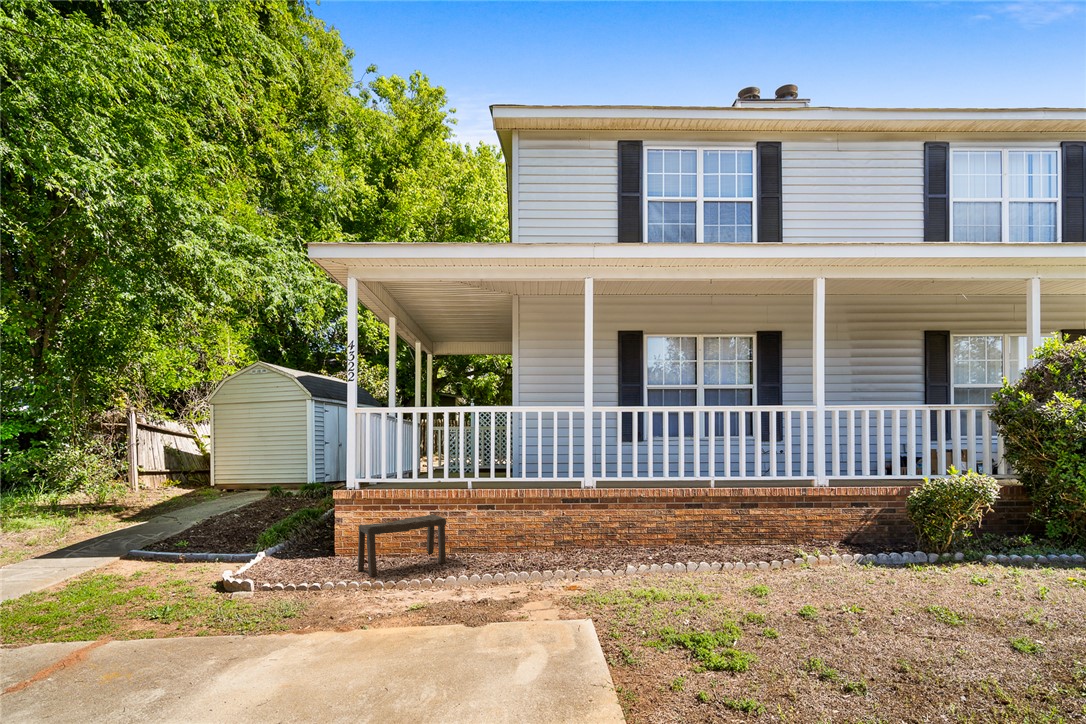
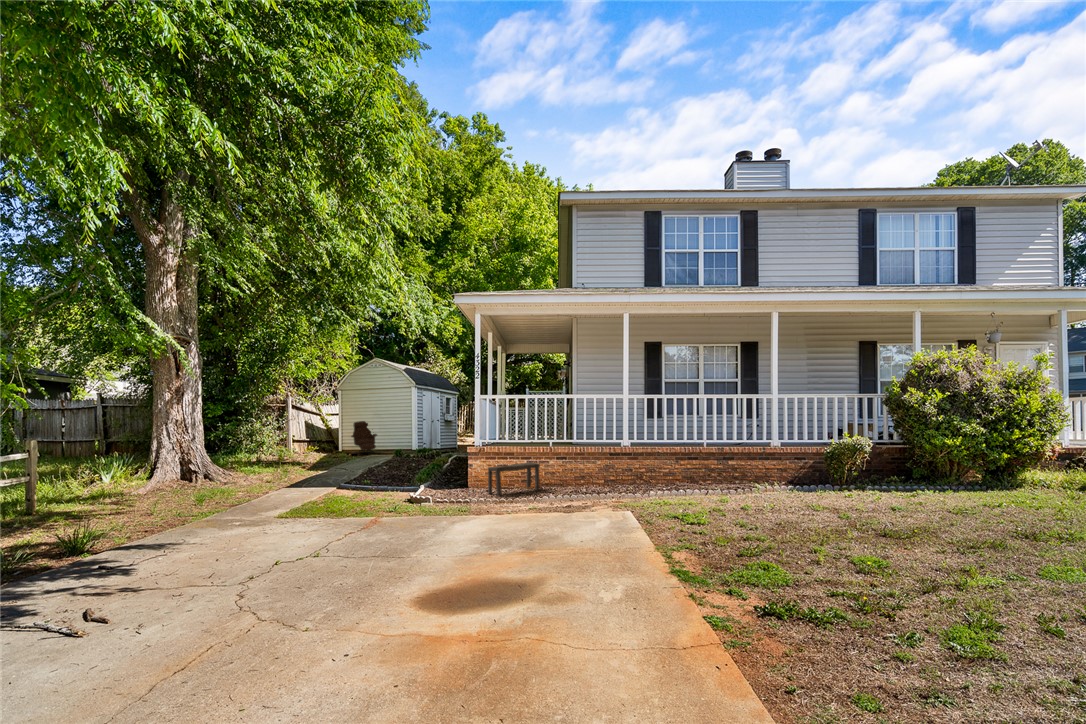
lounge chair: none [225,445,263,491] -> present [351,421,377,454]

